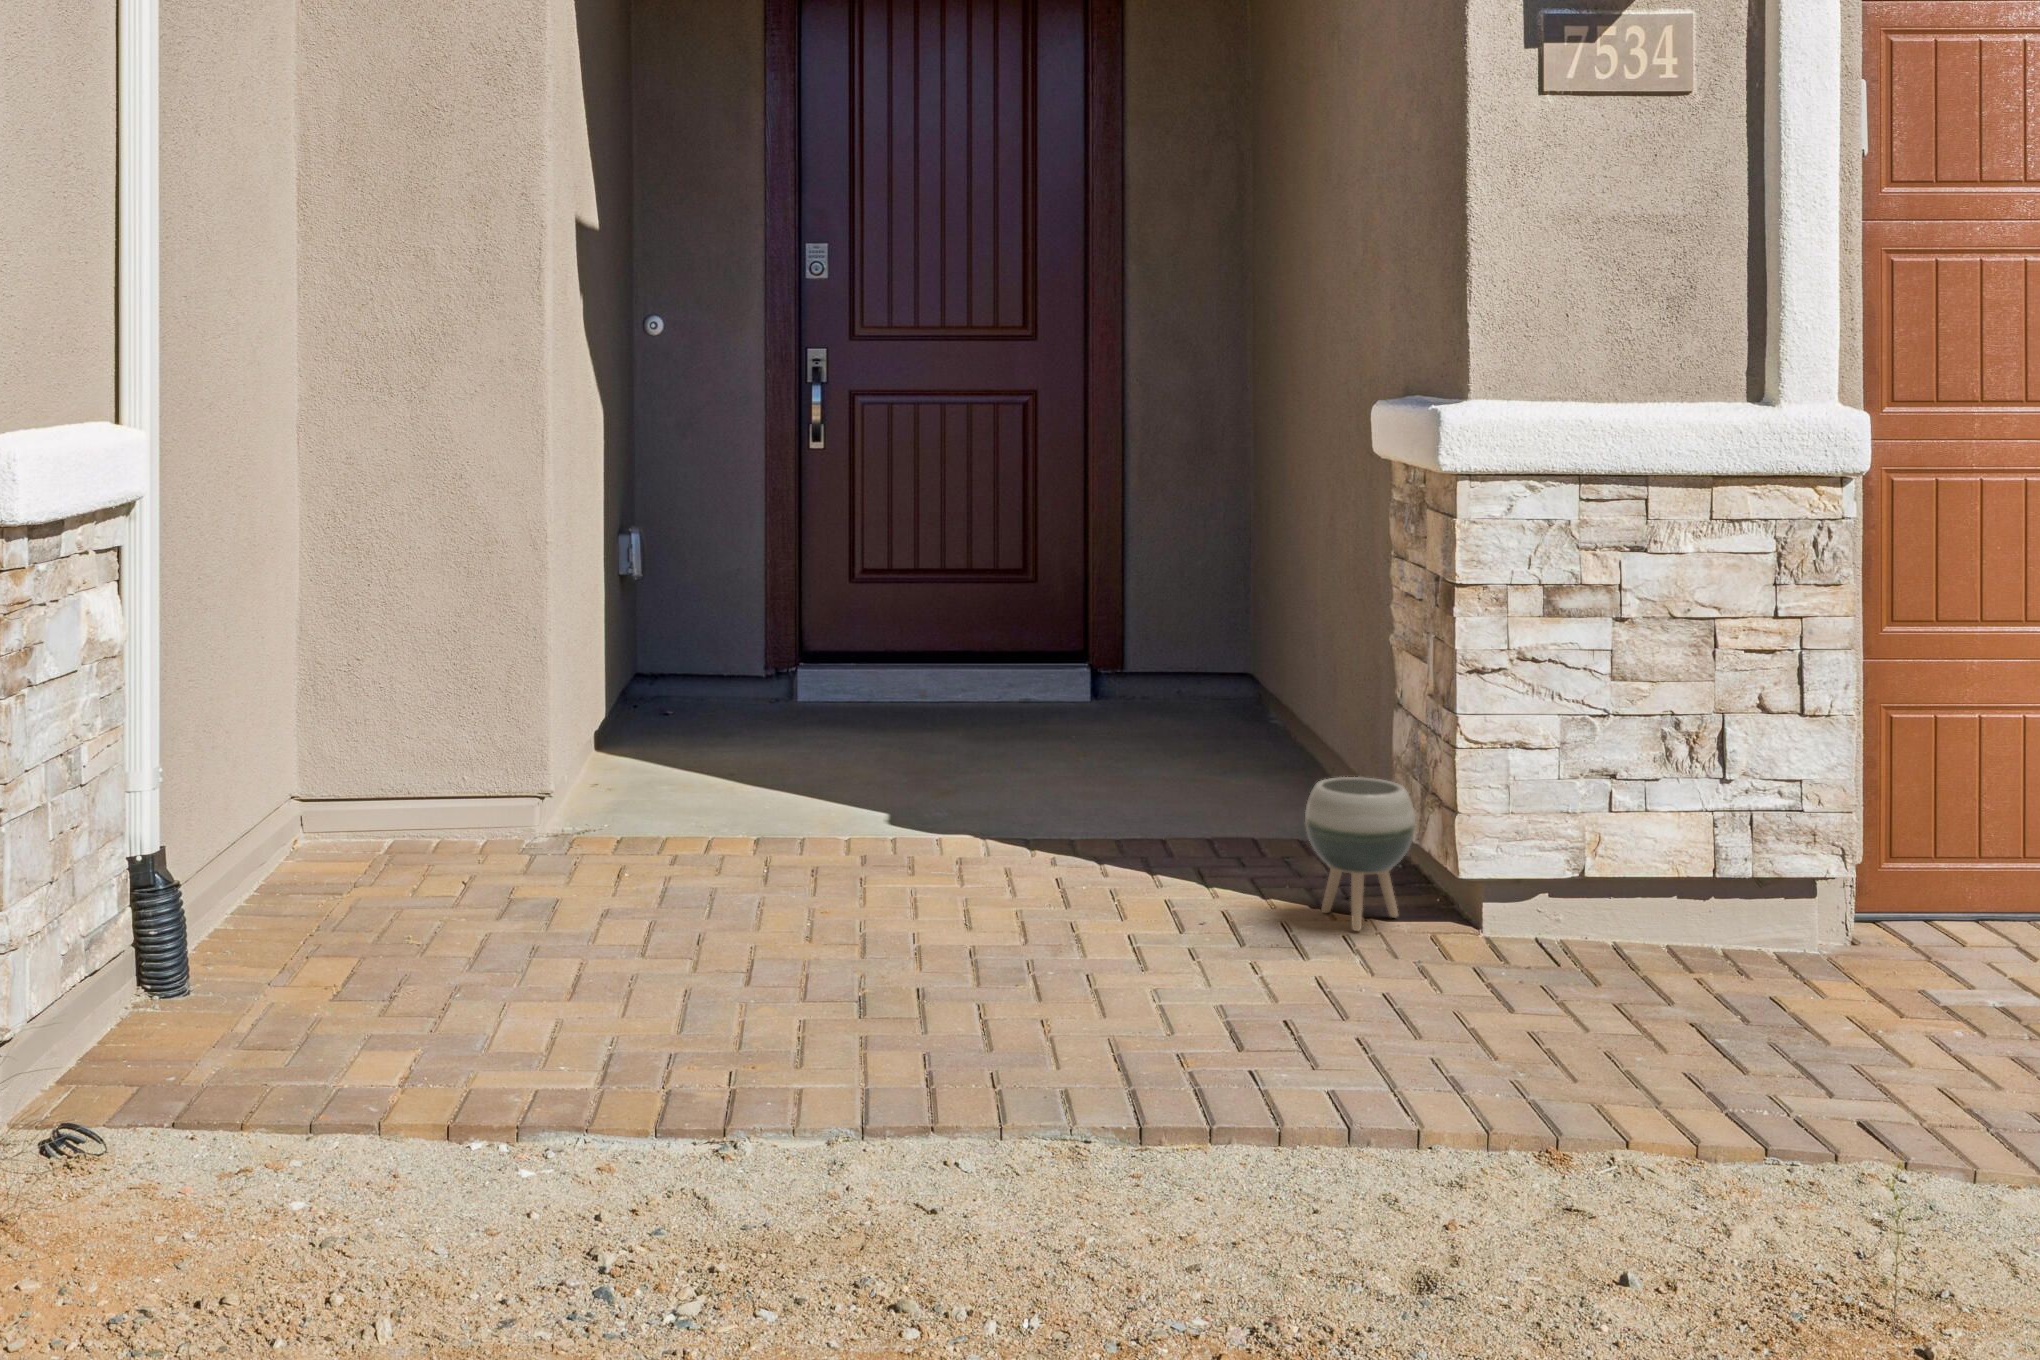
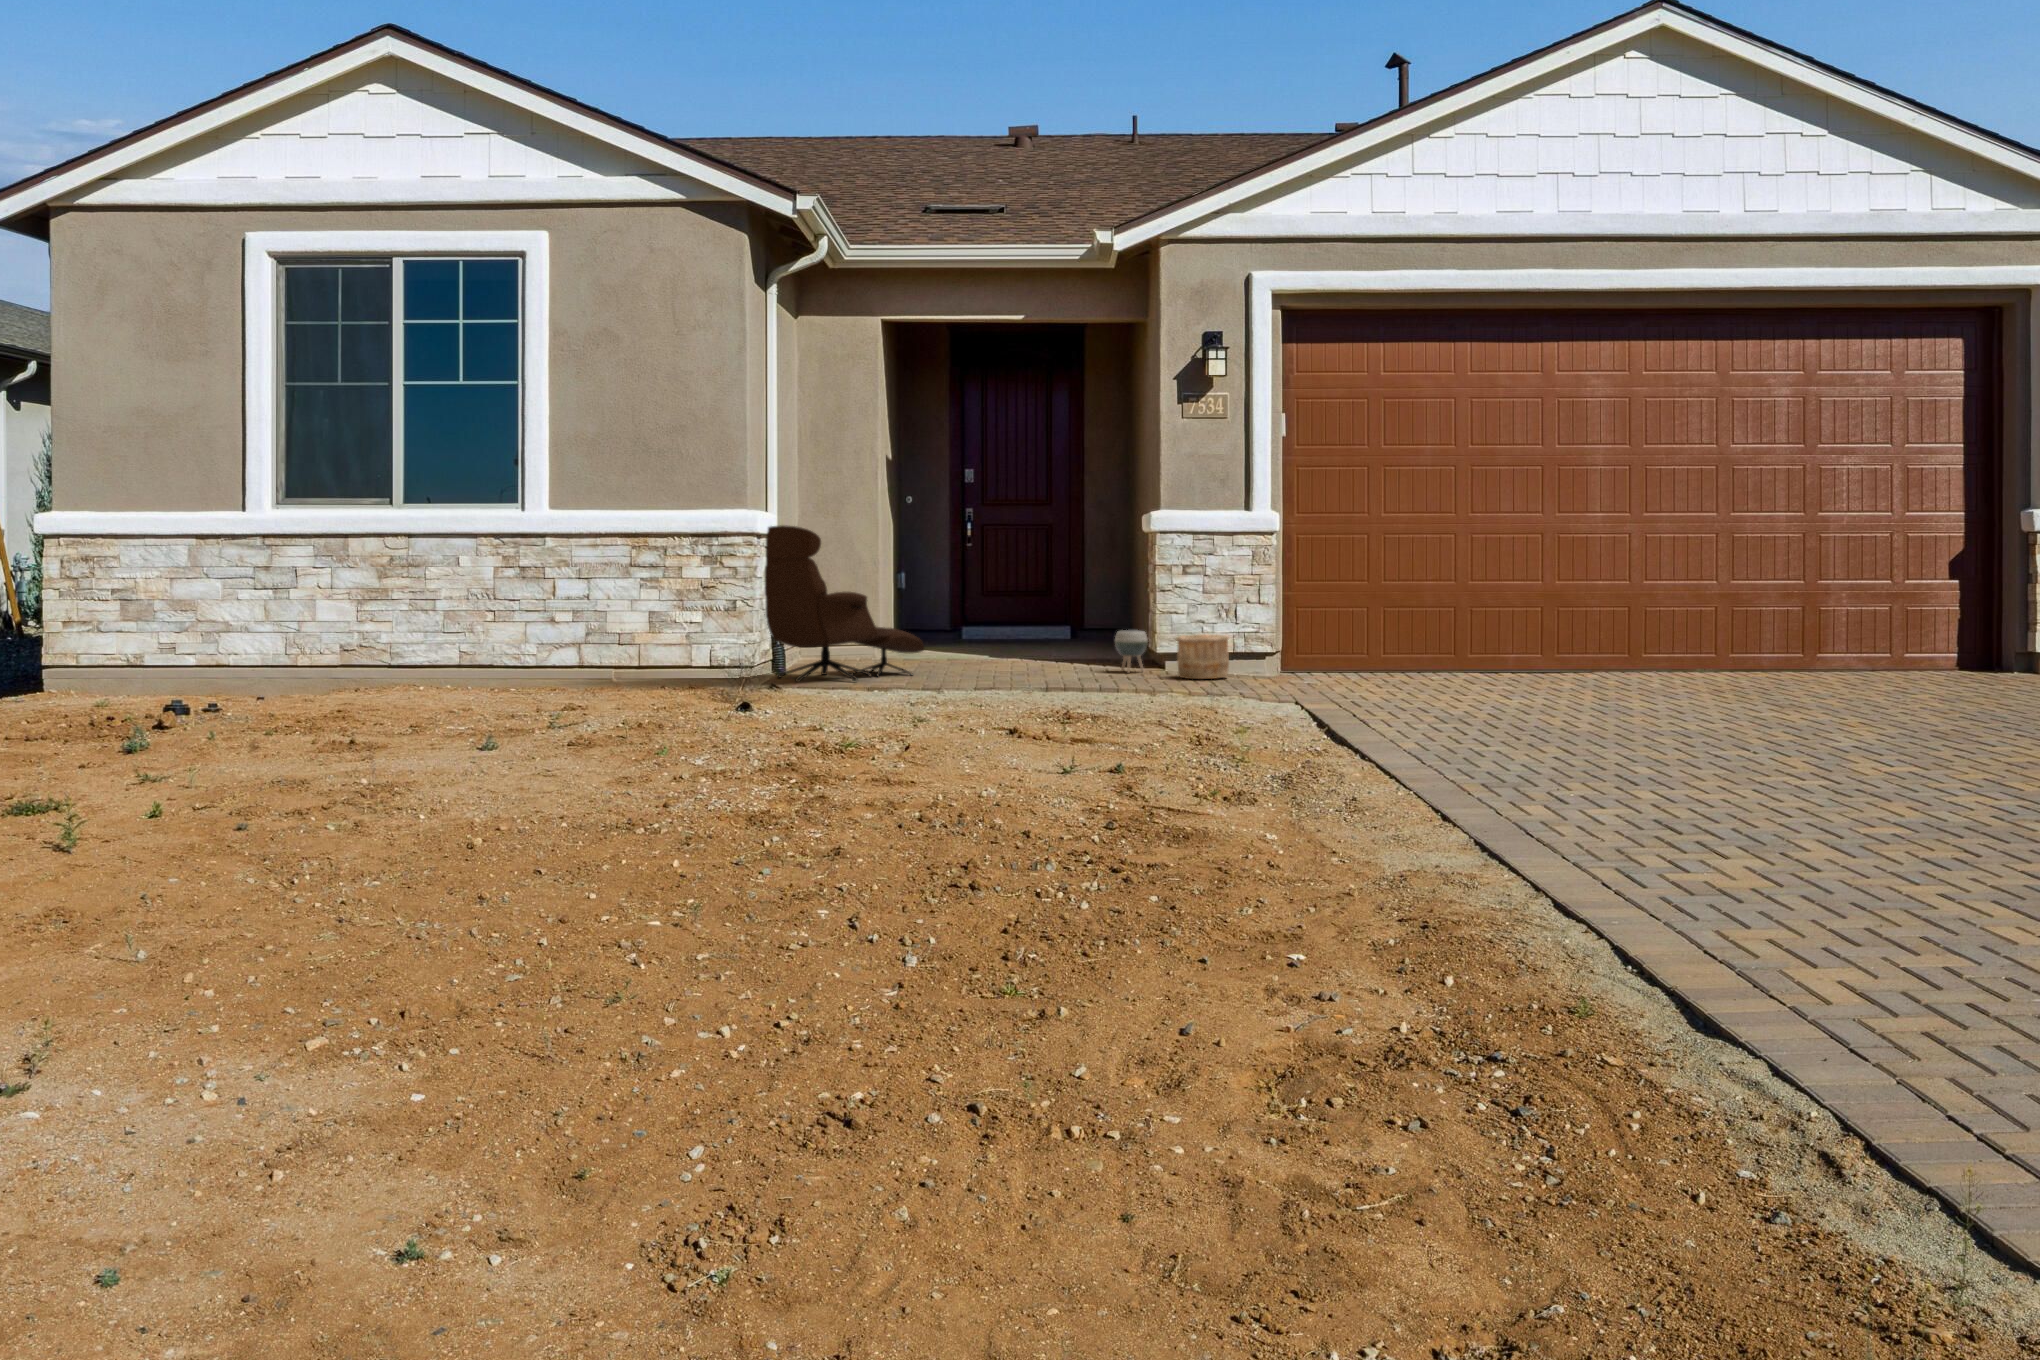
lounge chair: none [69,473,684,1064] -> present [765,525,924,682]
wooden bucket: none [1544,818,1739,1003] -> present [1176,634,1229,679]

